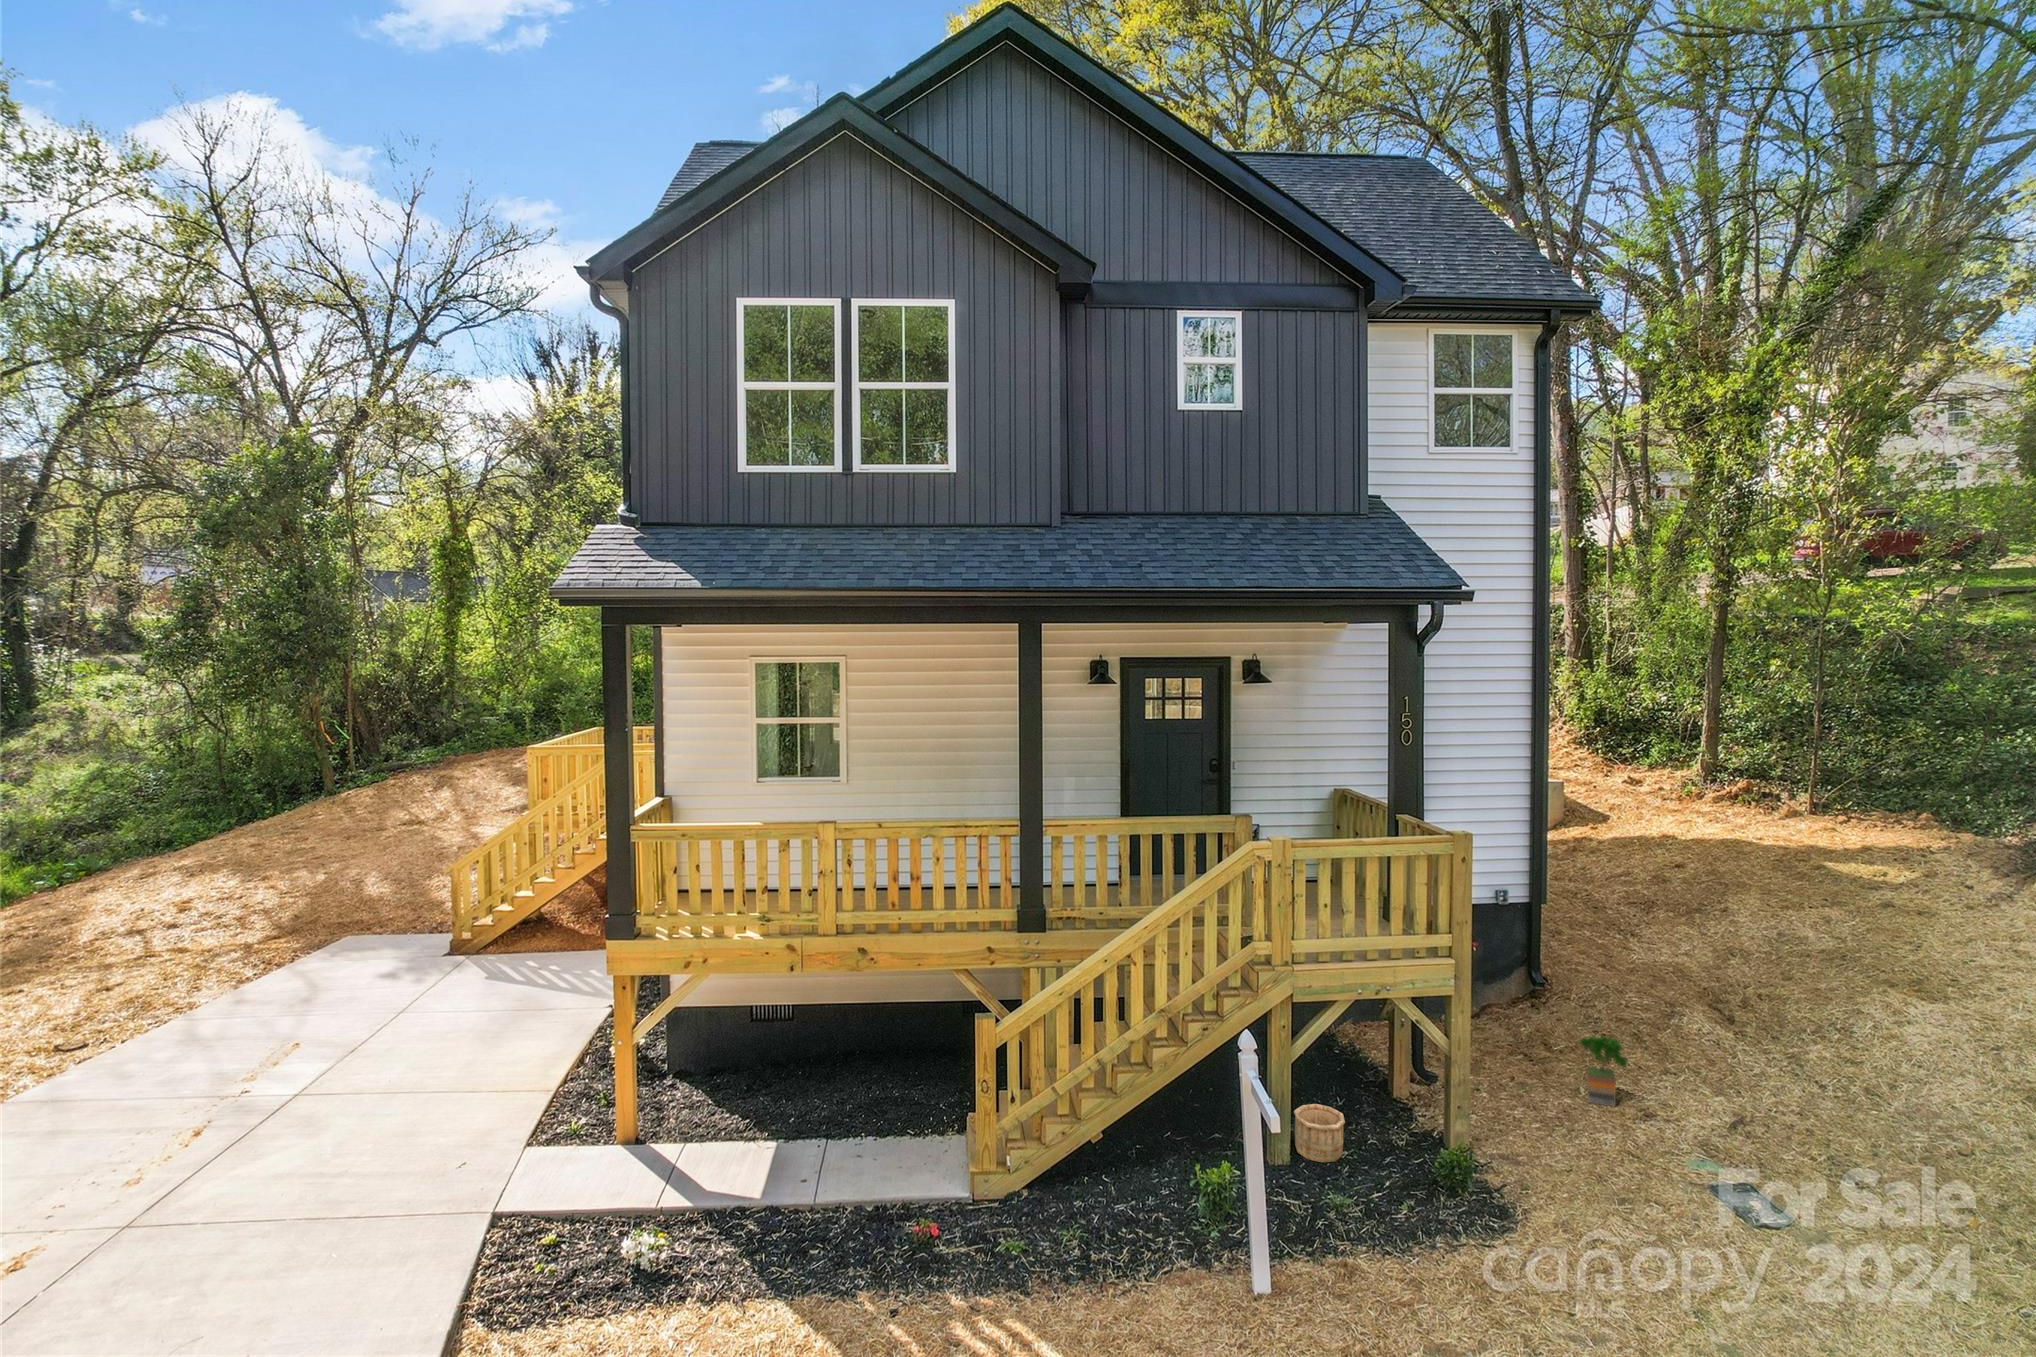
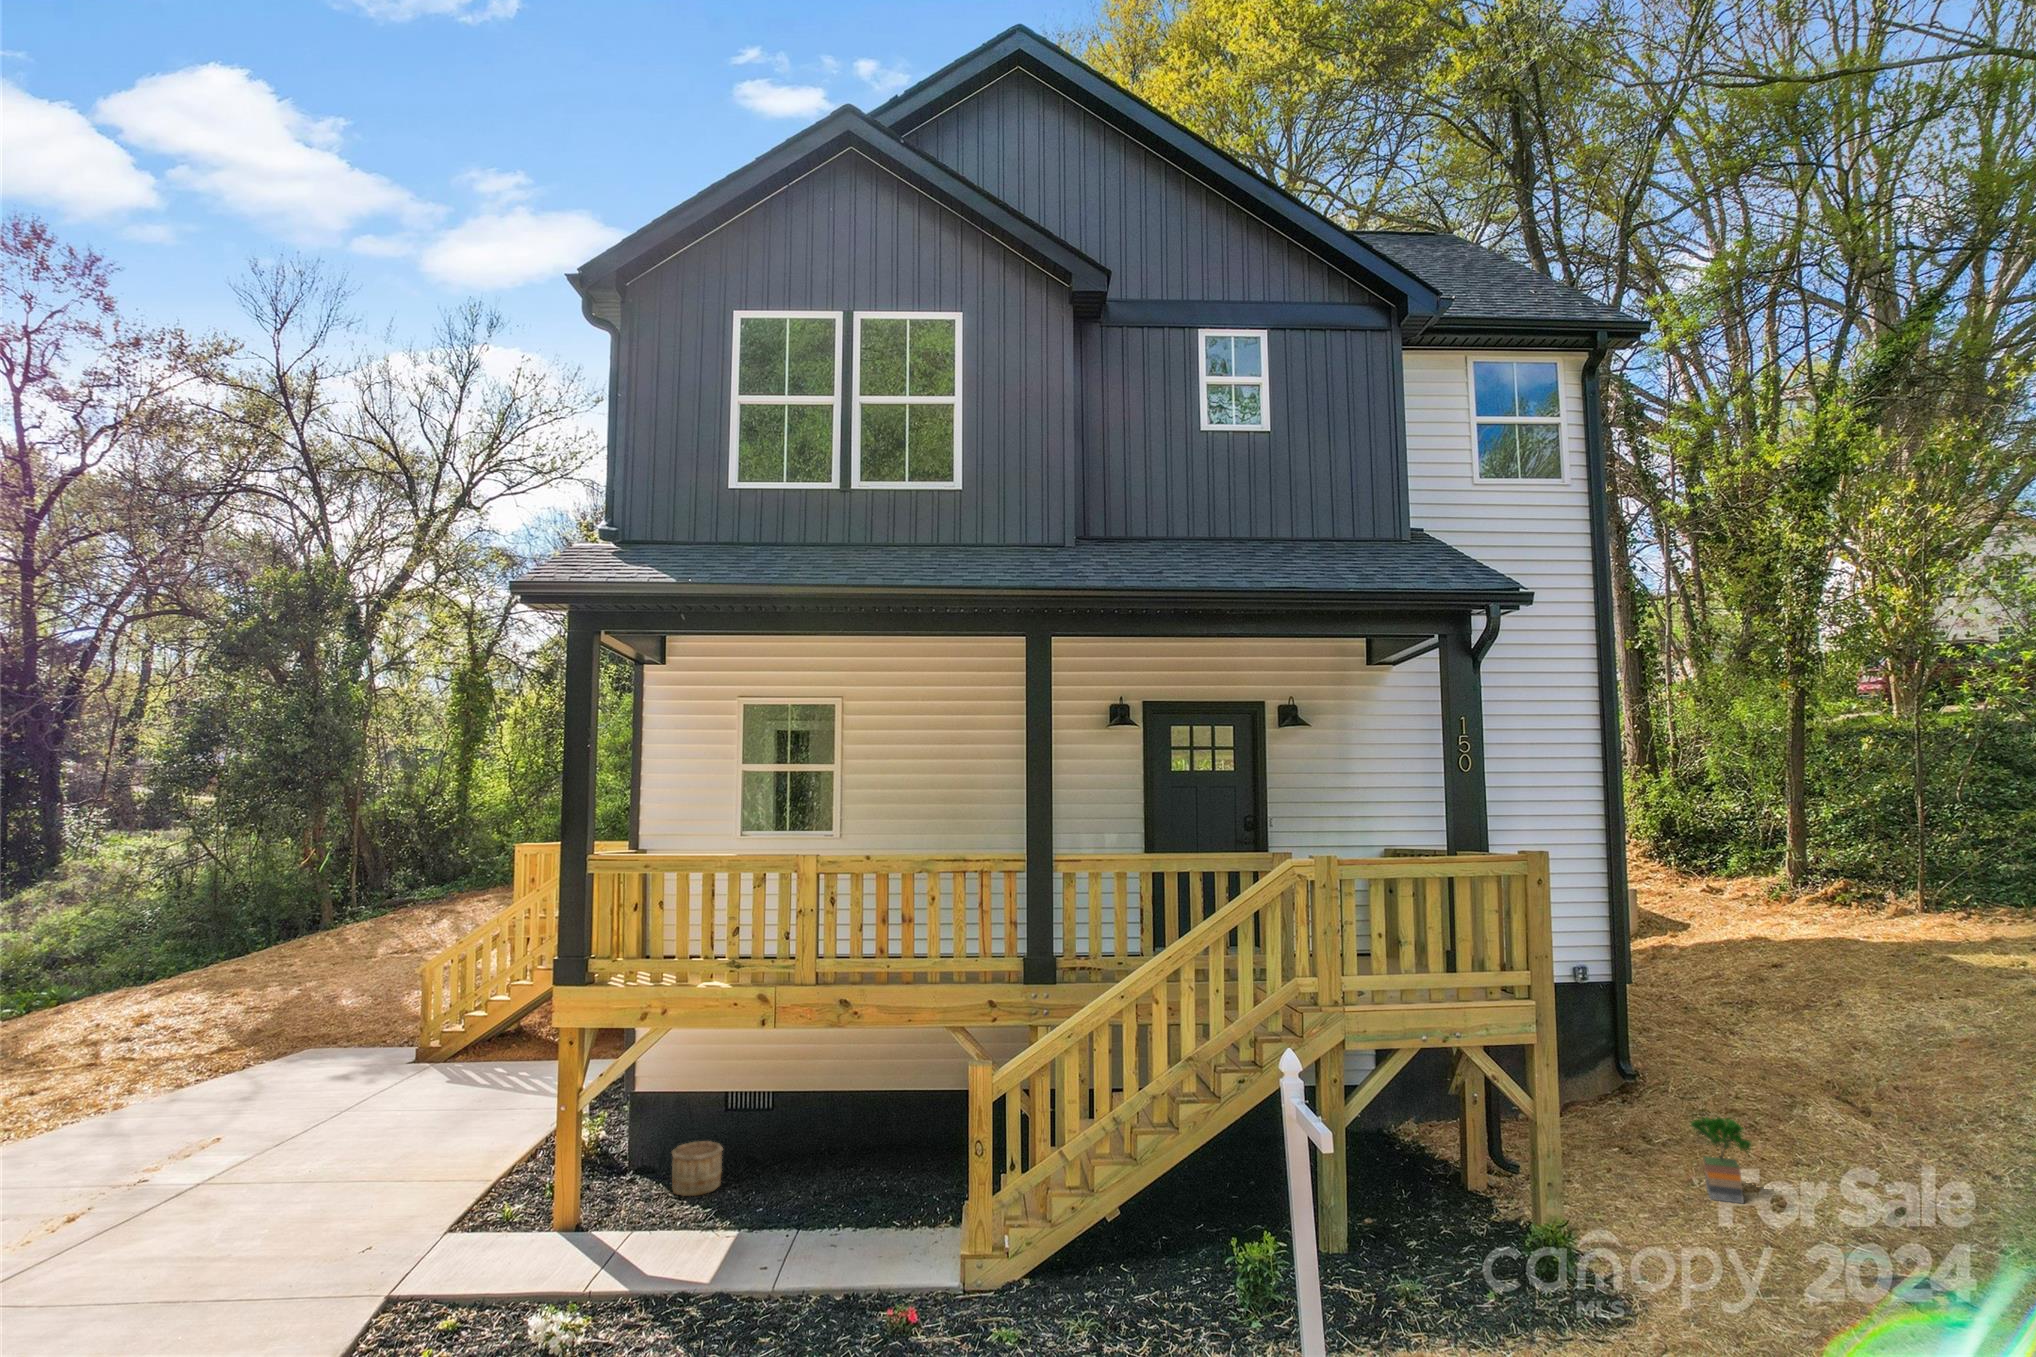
wooden bucket: present [1294,1104,1345,1162] -> present [672,1141,723,1196]

